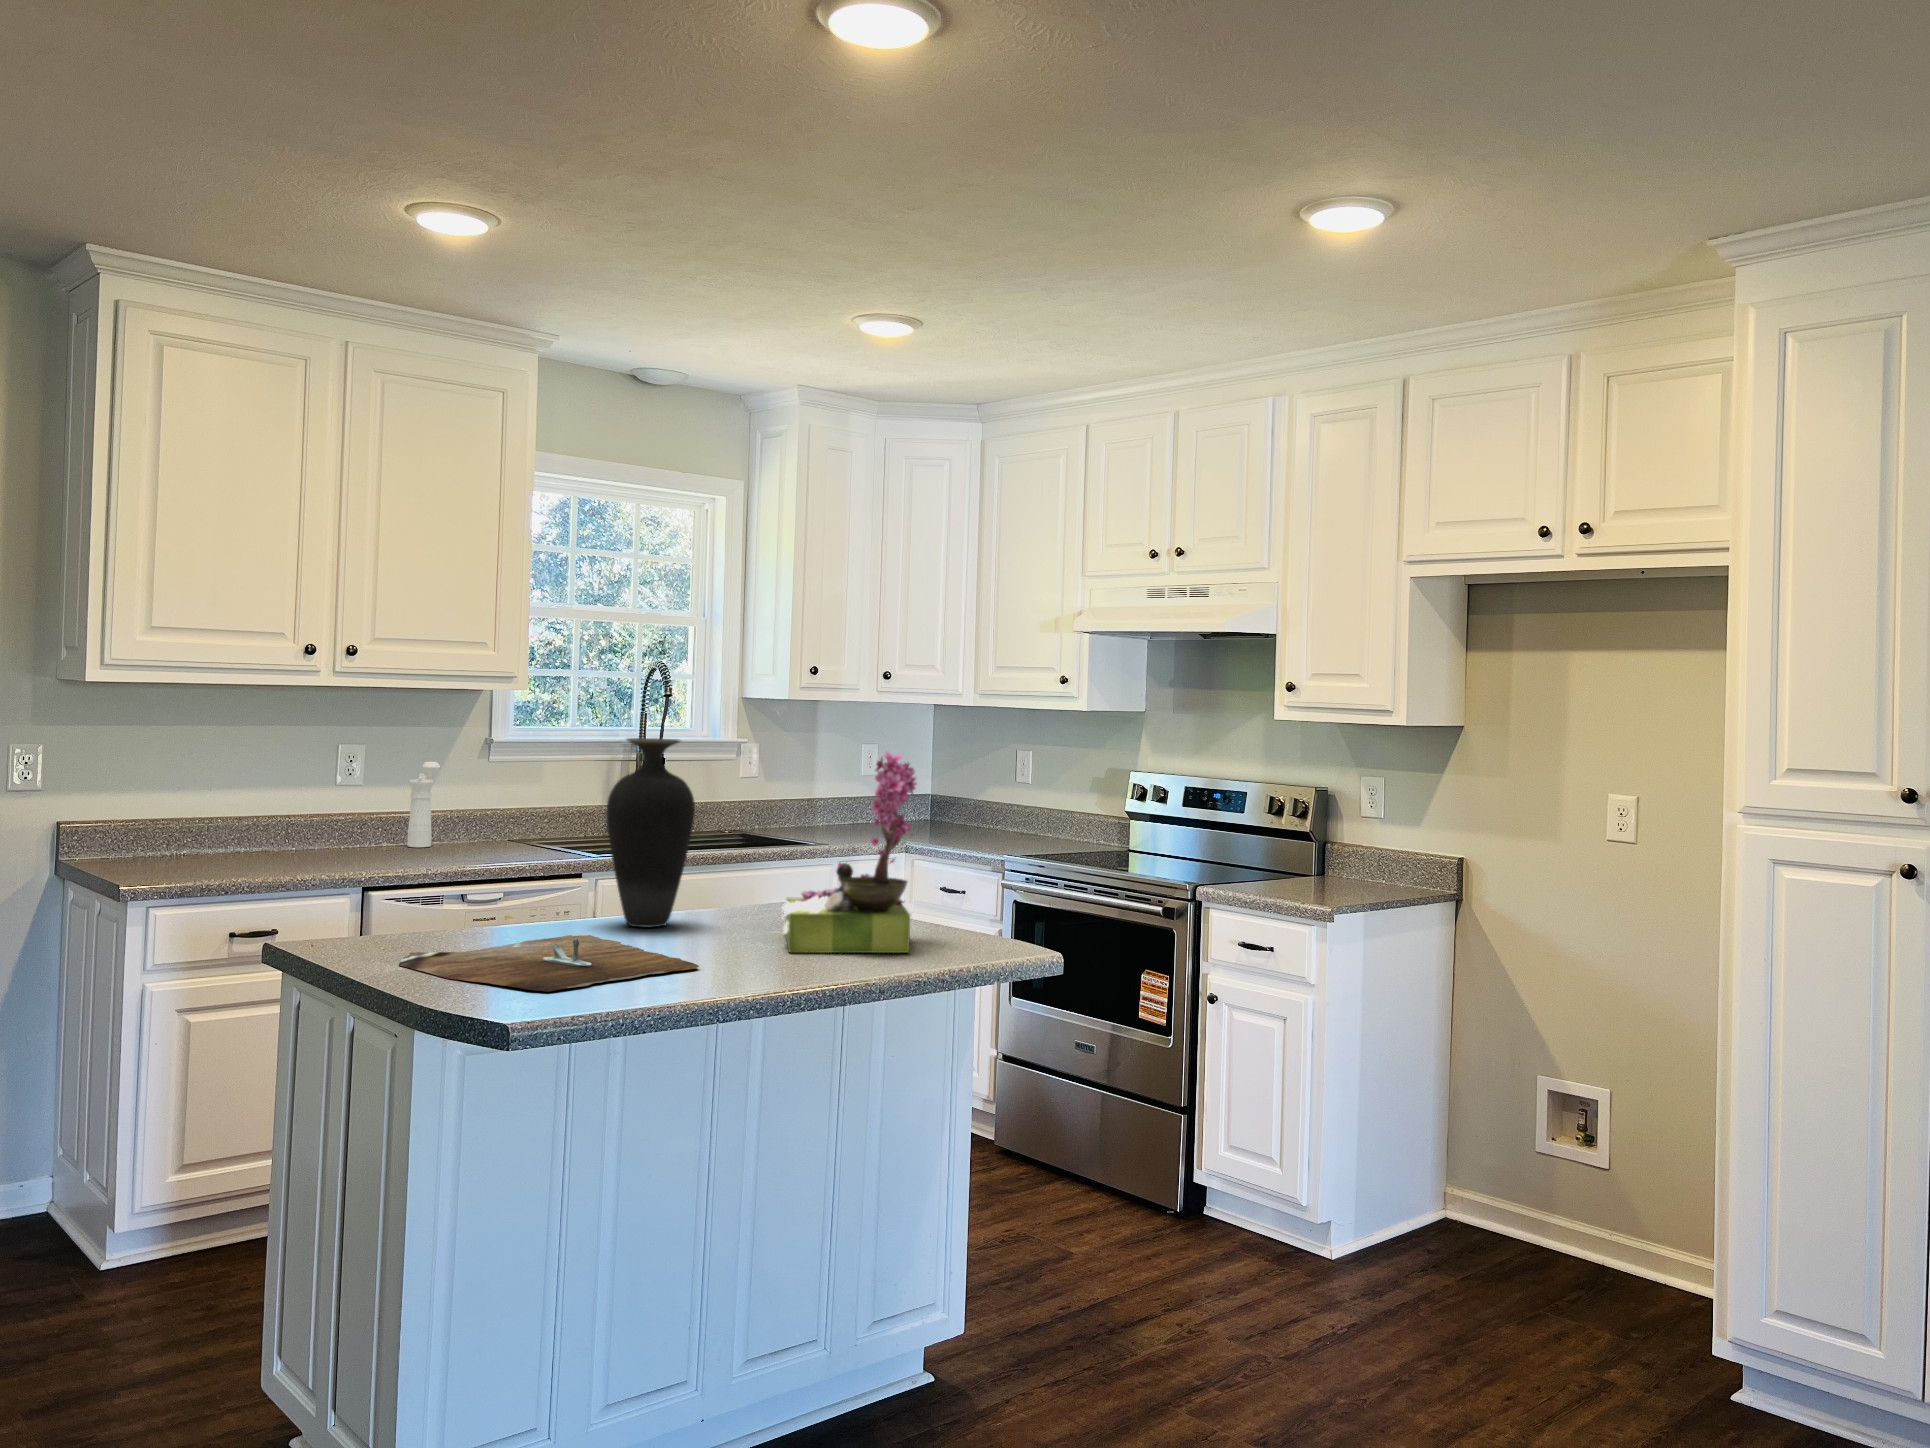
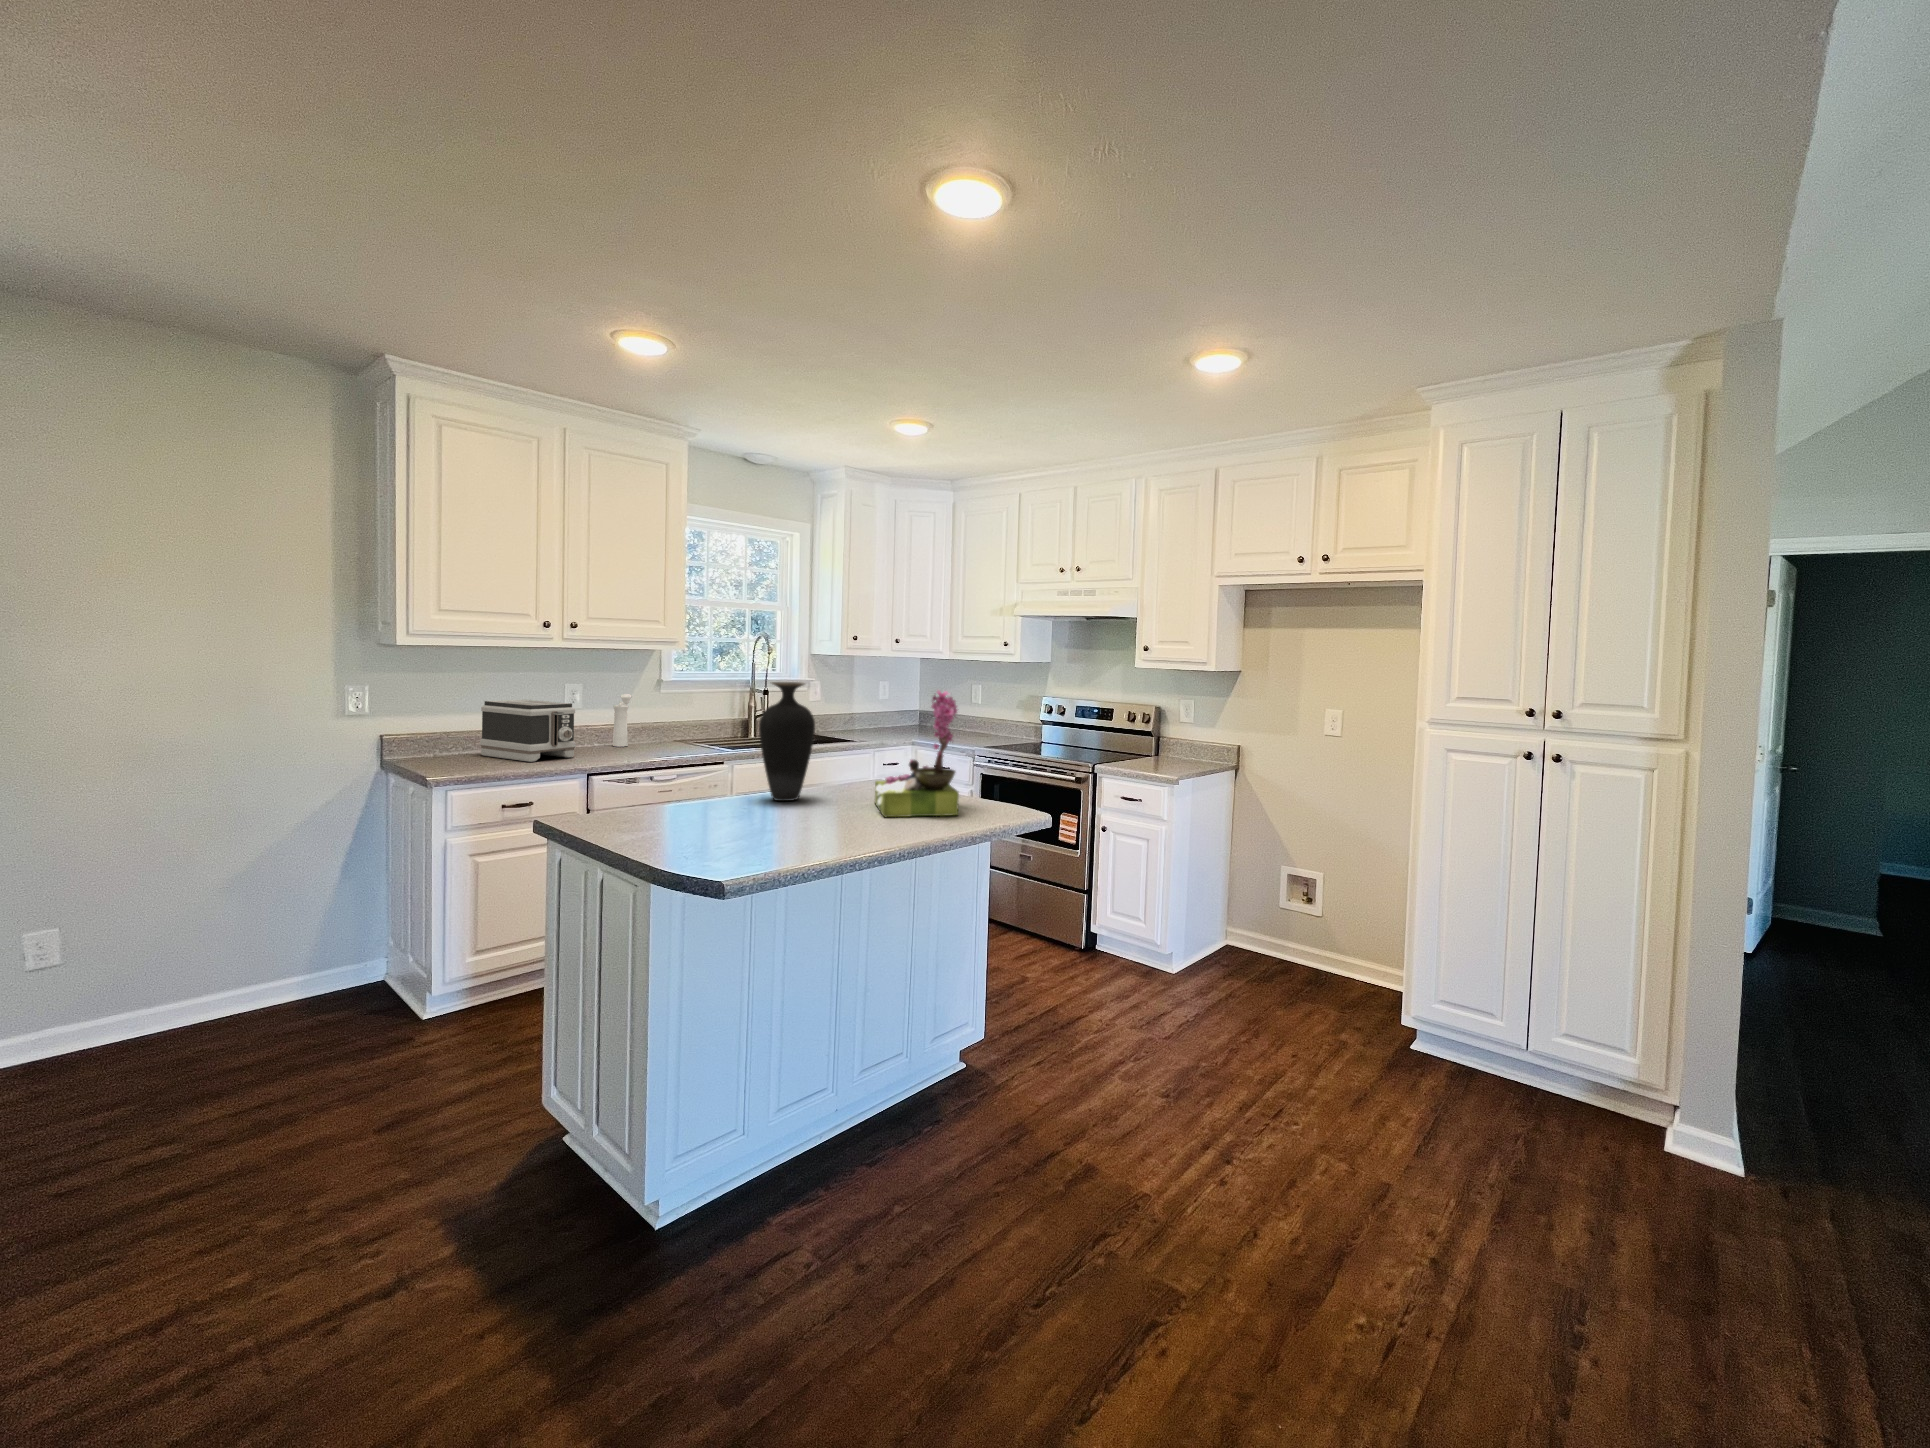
toaster: none [203,769,347,867] -> present [480,700,576,762]
cutting board: present [399,935,699,992] -> none [632,808,833,854]

